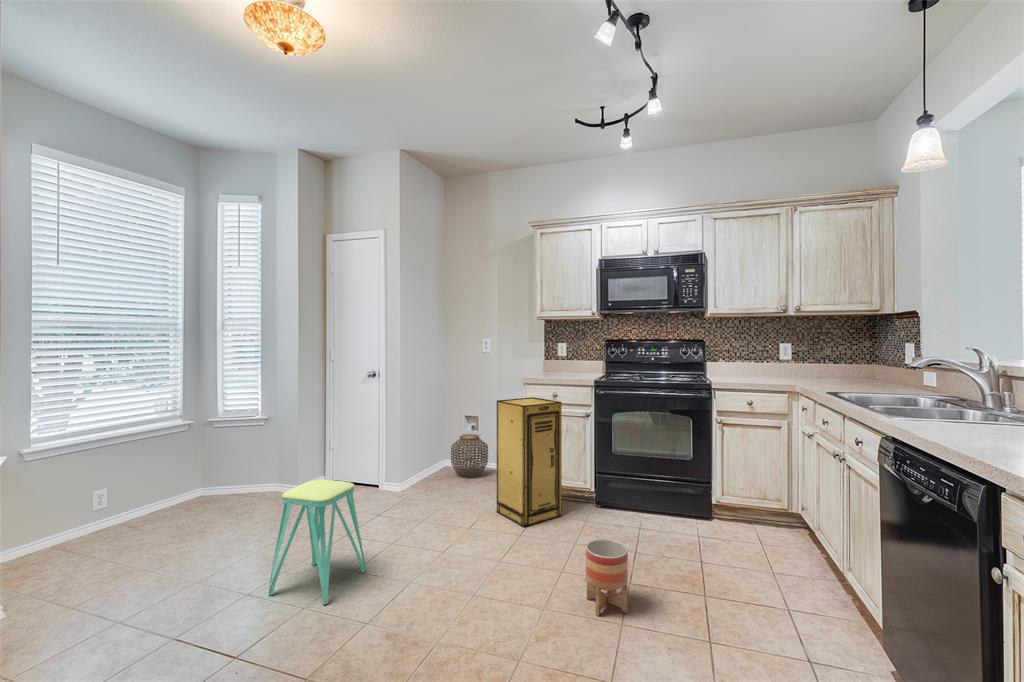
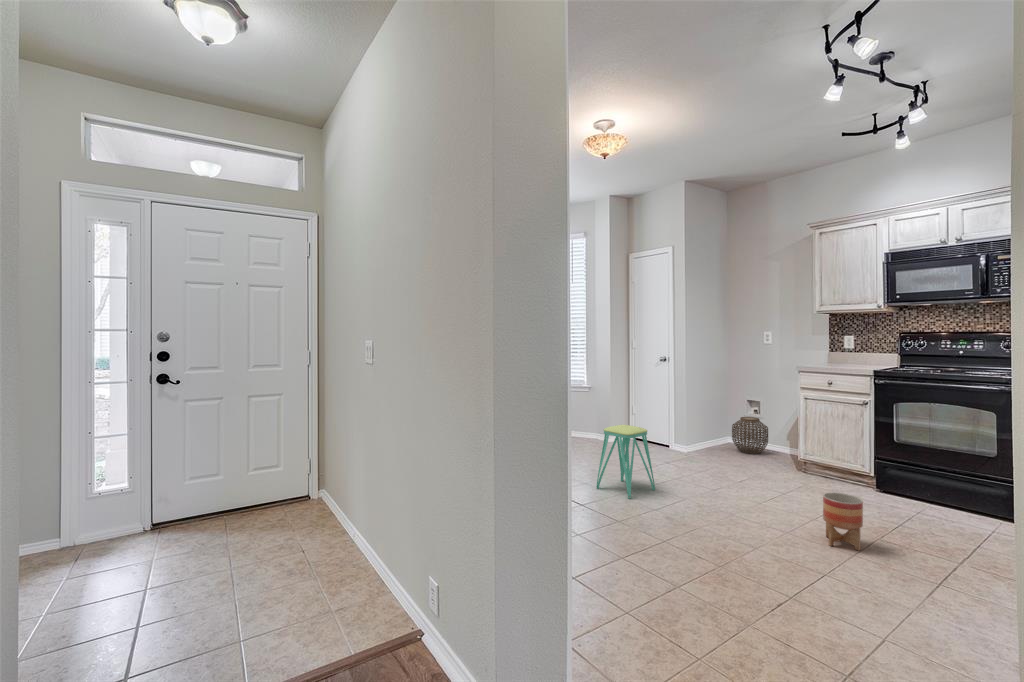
storage cabinet: present [497,397,562,527] -> none [767,384,831,491]

